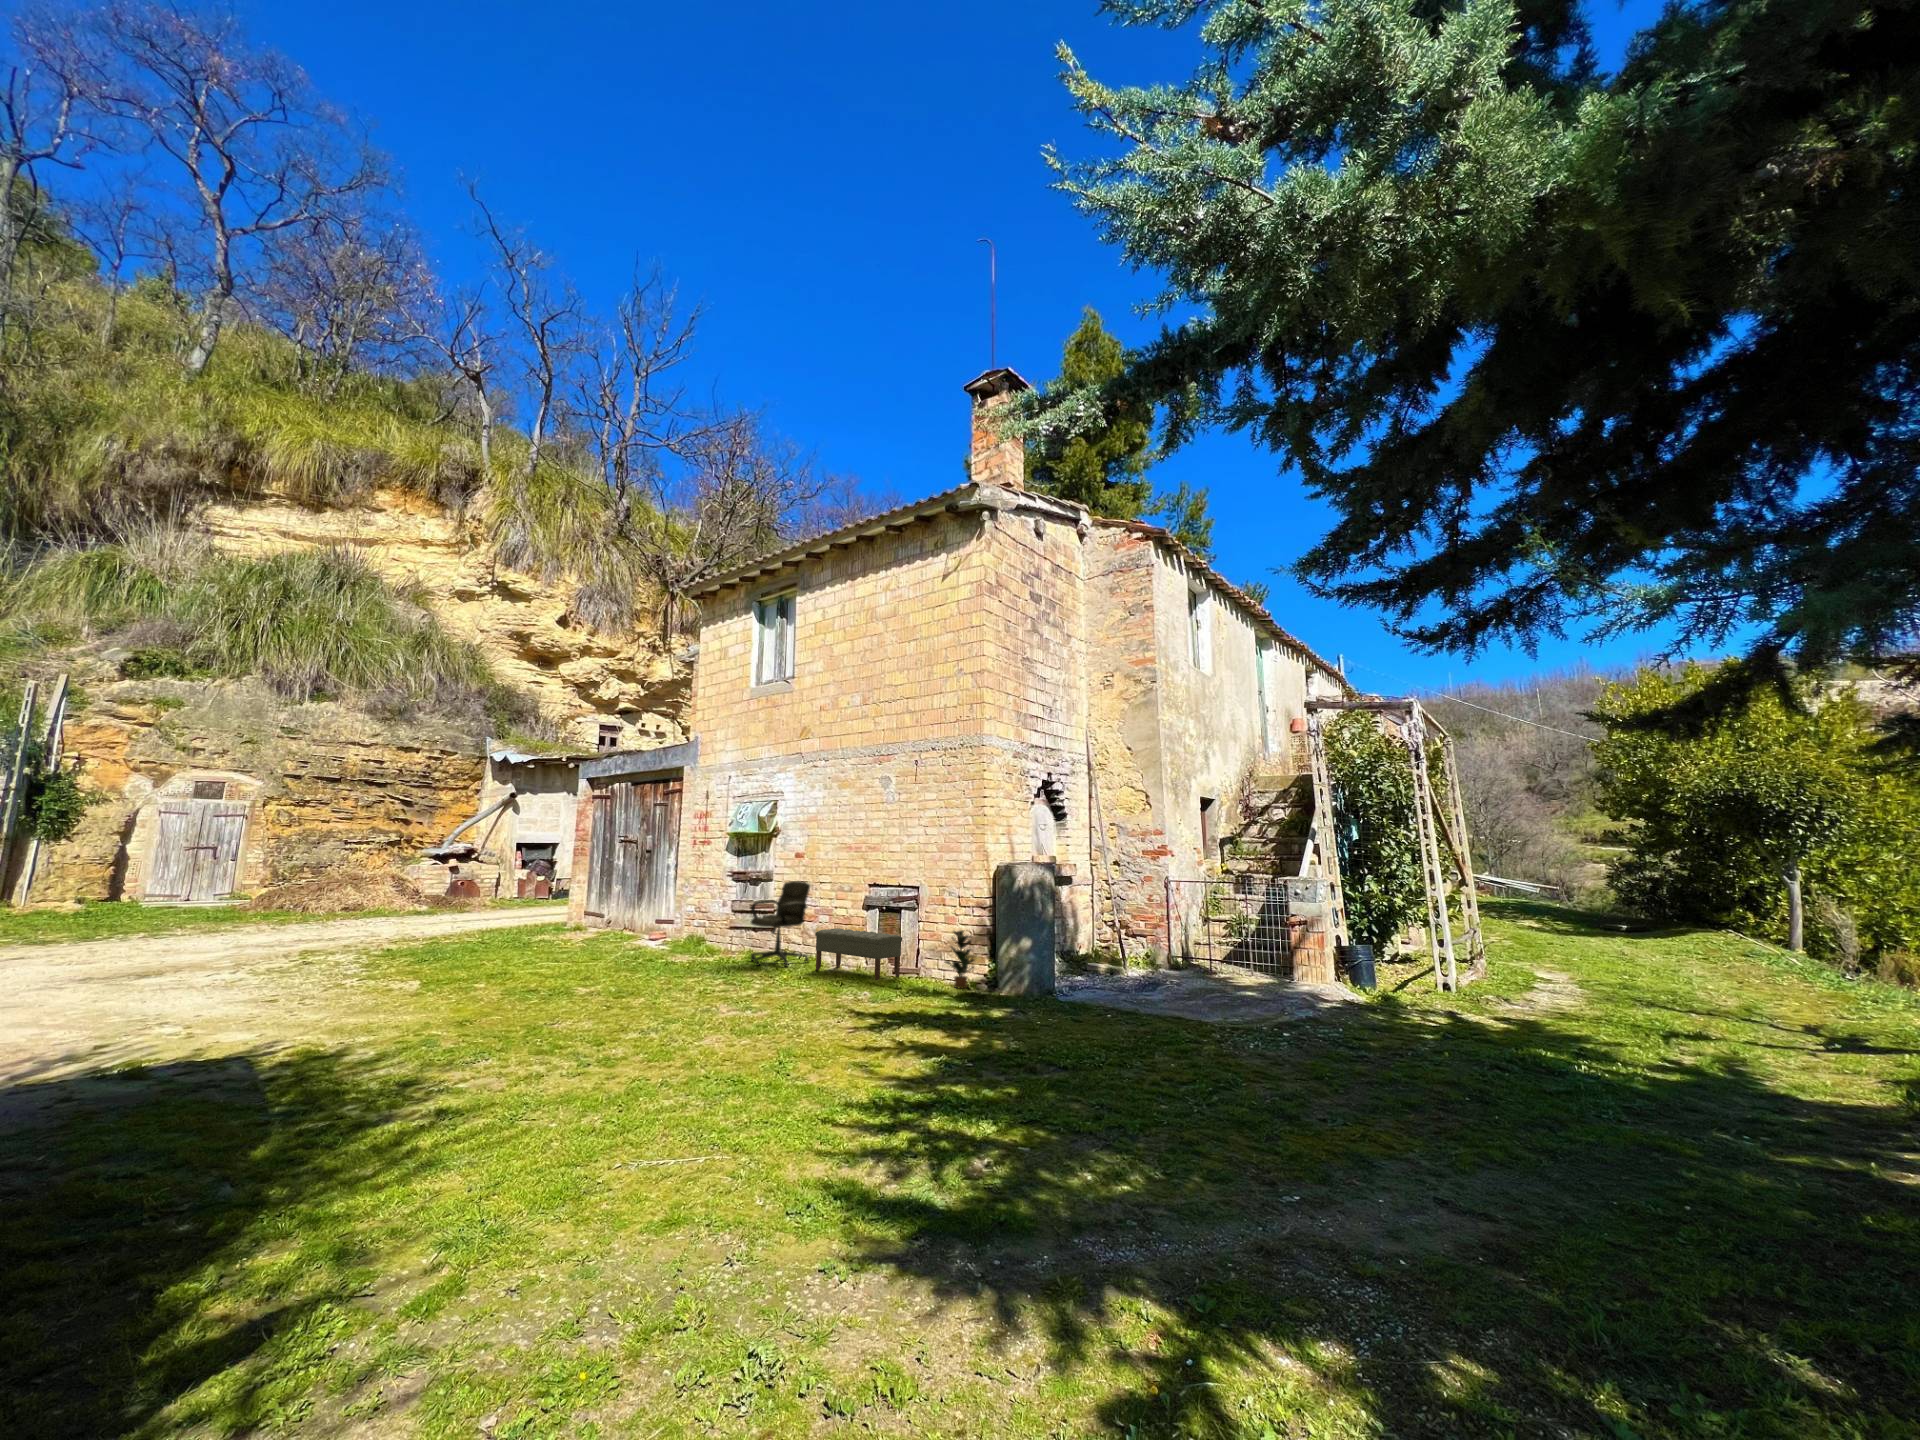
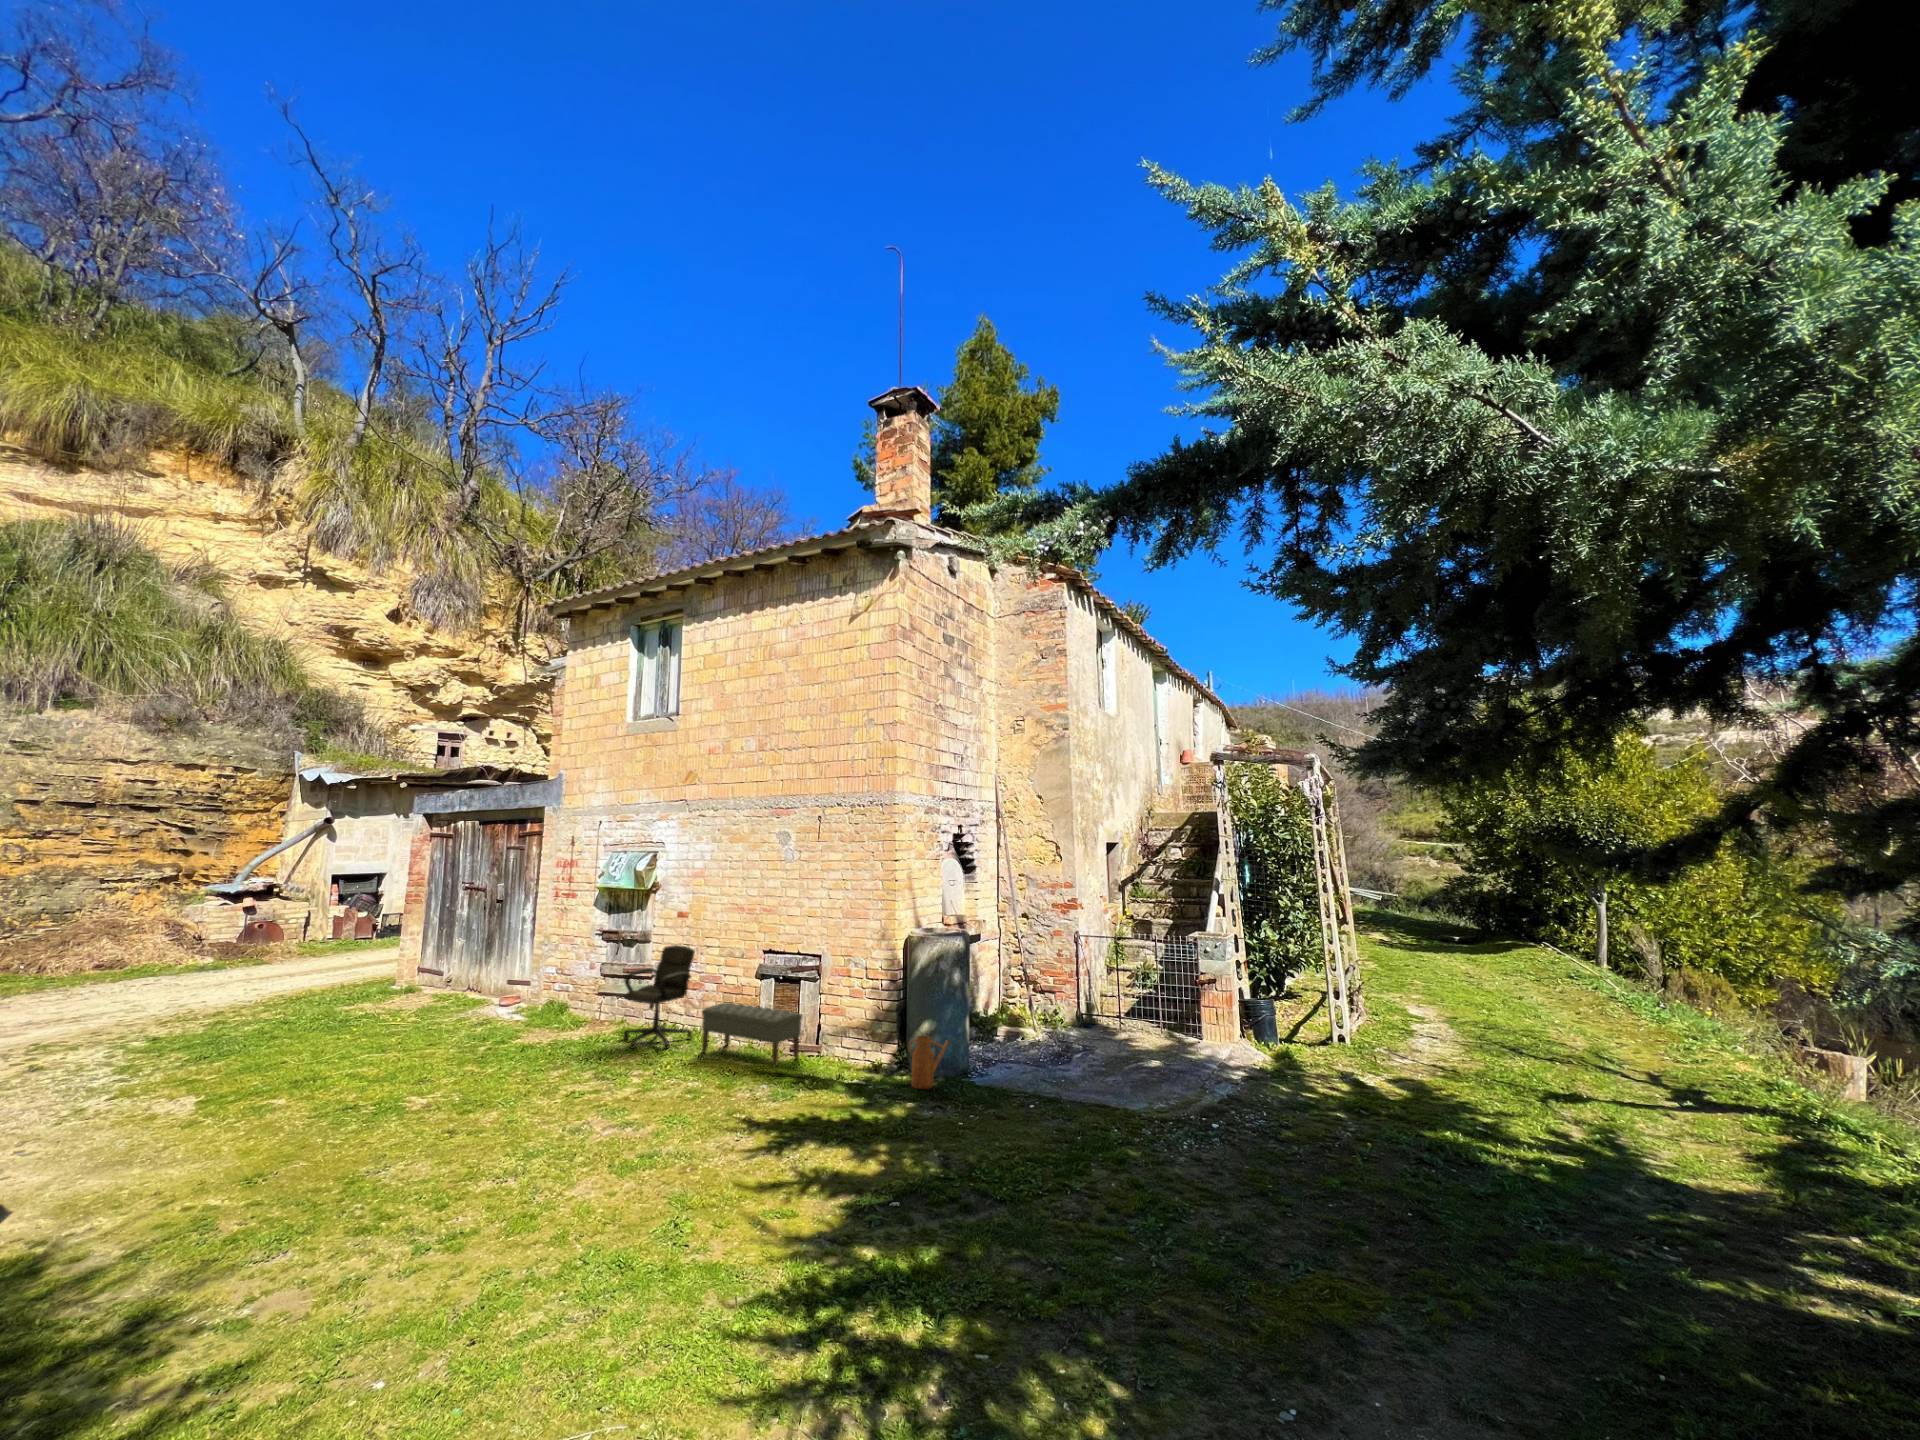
potted plant: present [945,930,974,988] -> none [852,1010,889,1077]
watering can: none [993,950,1031,997] -> present [908,1036,950,1089]

